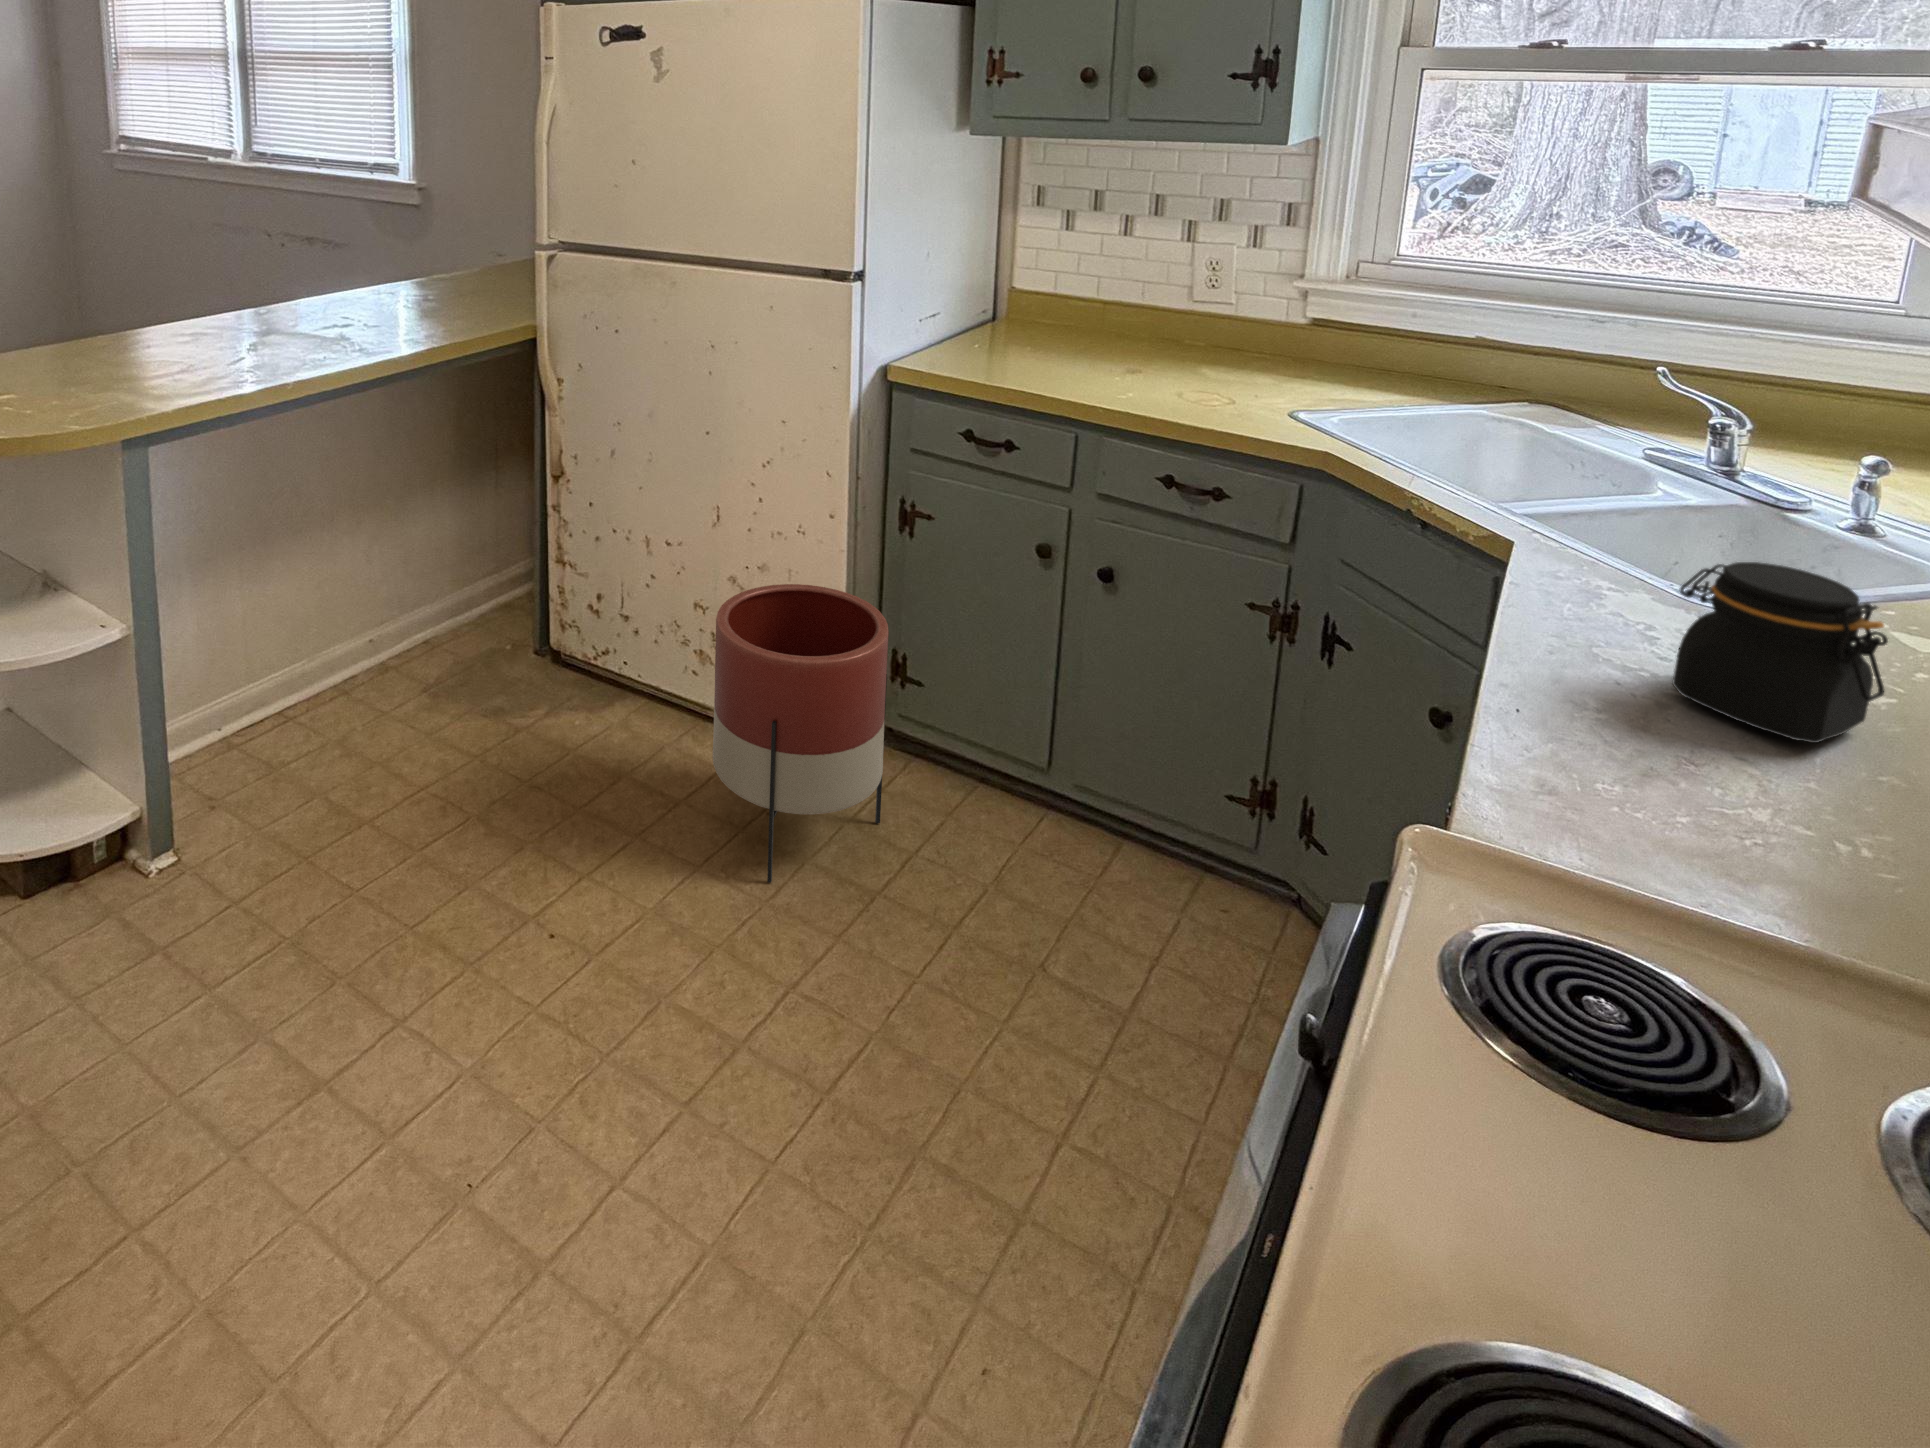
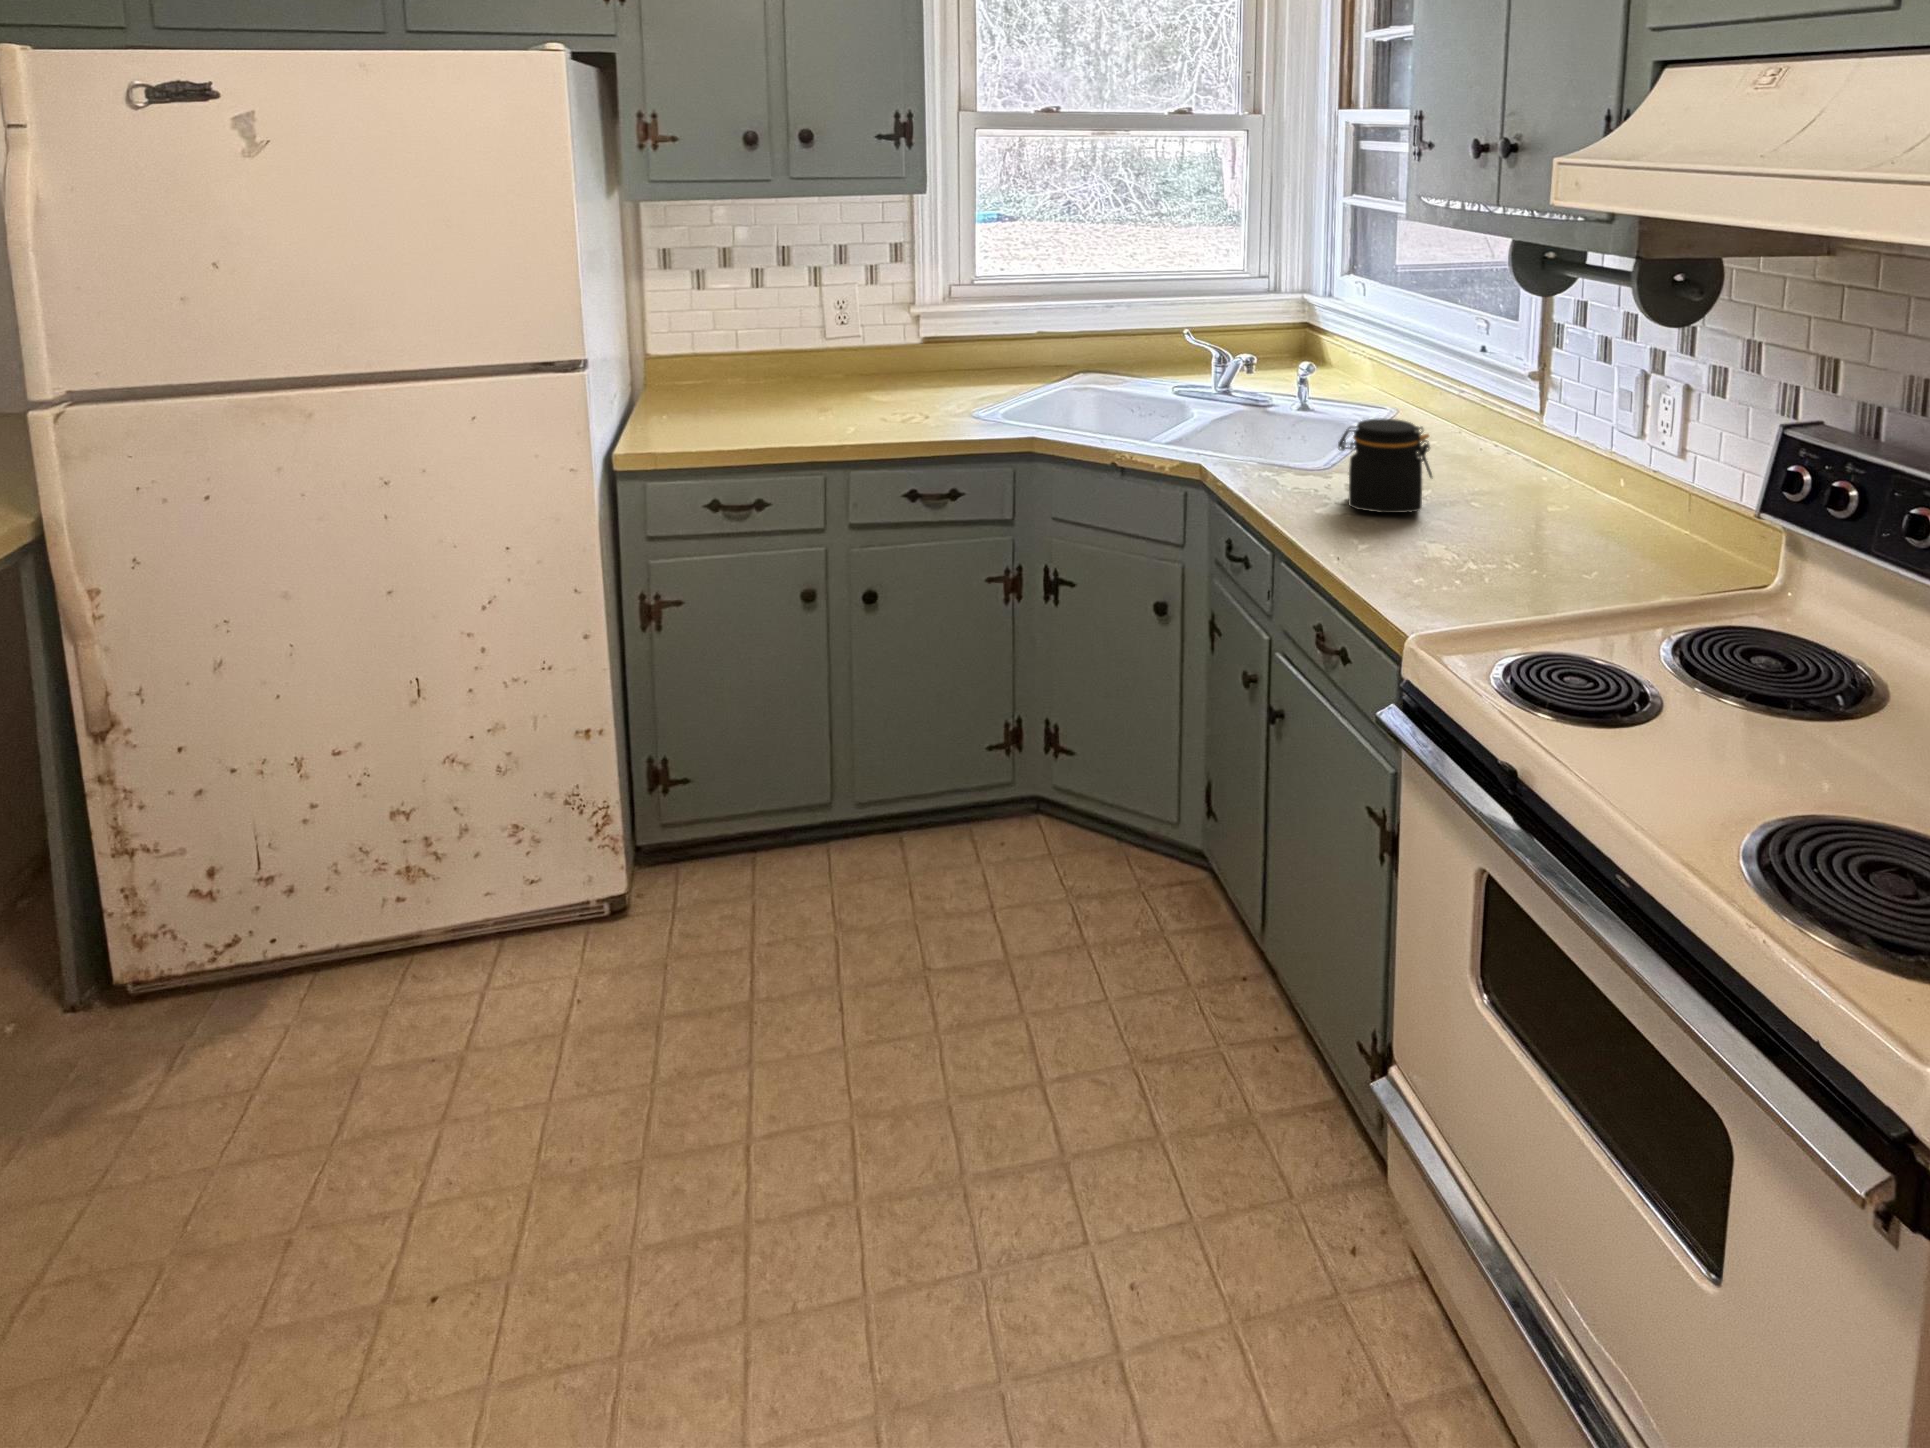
planter: present [713,584,888,883] -> none [502,712,718,1058]

